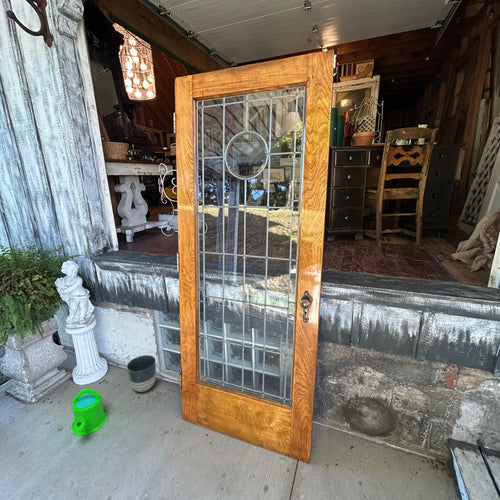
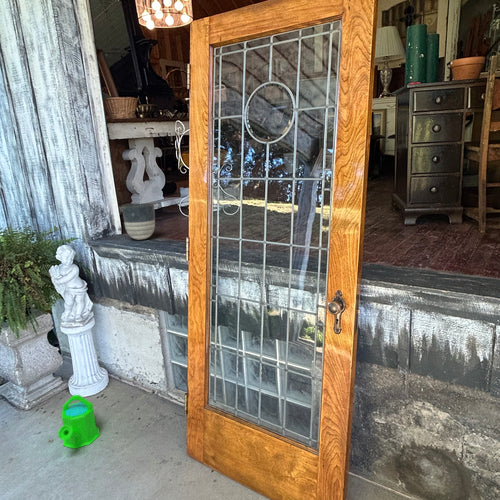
planter: present [127,355,156,392] -> present [122,203,155,240]

